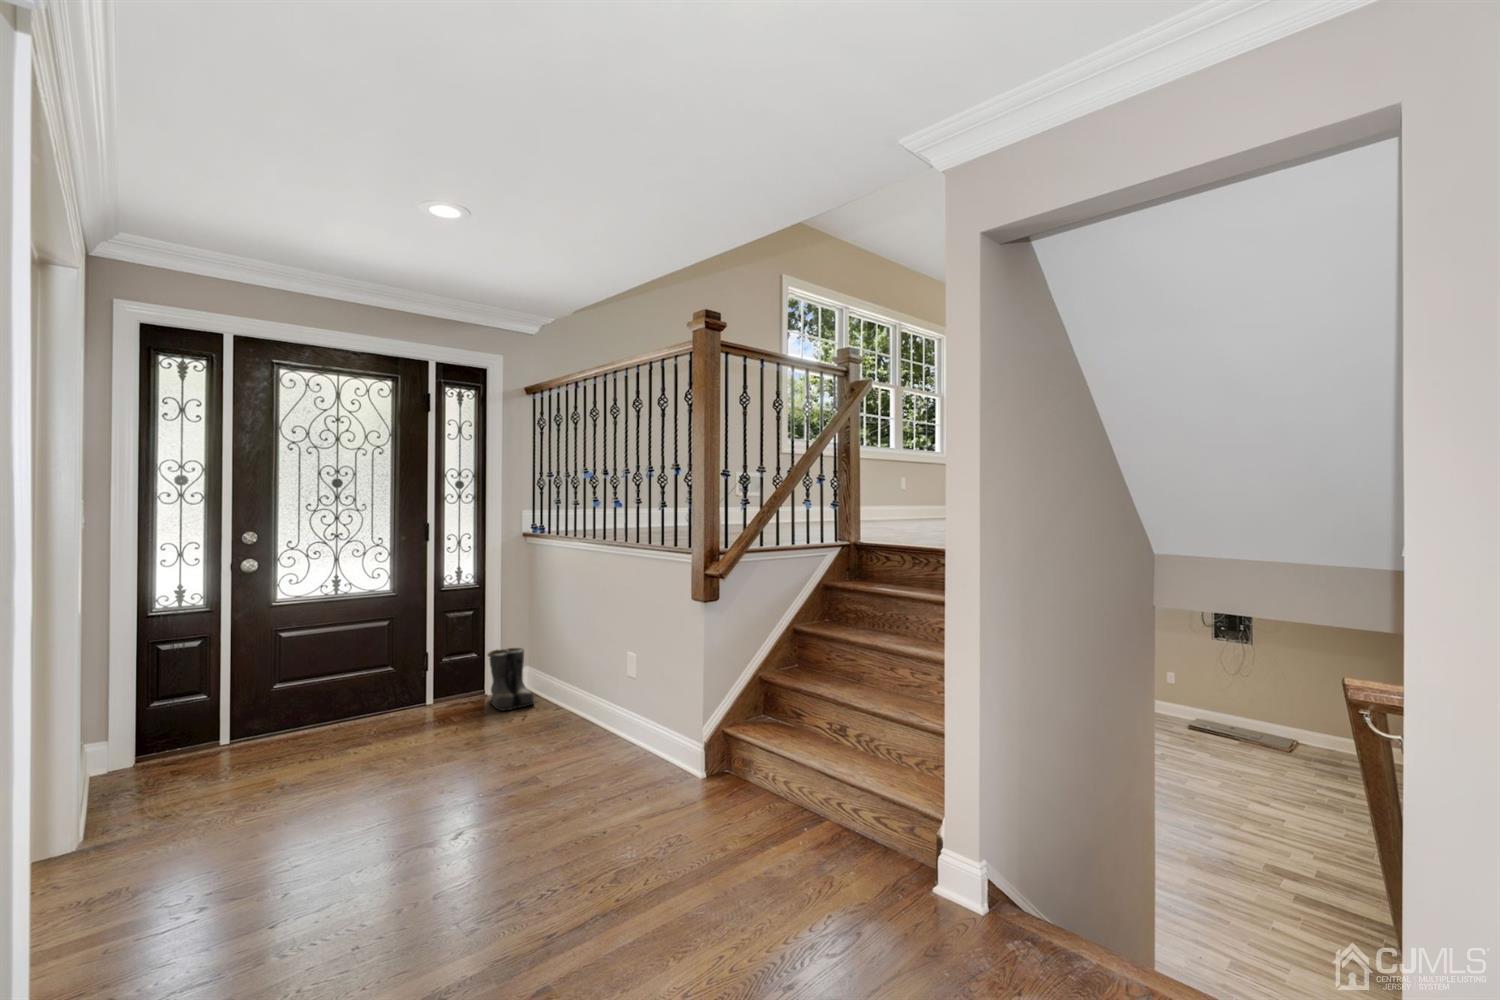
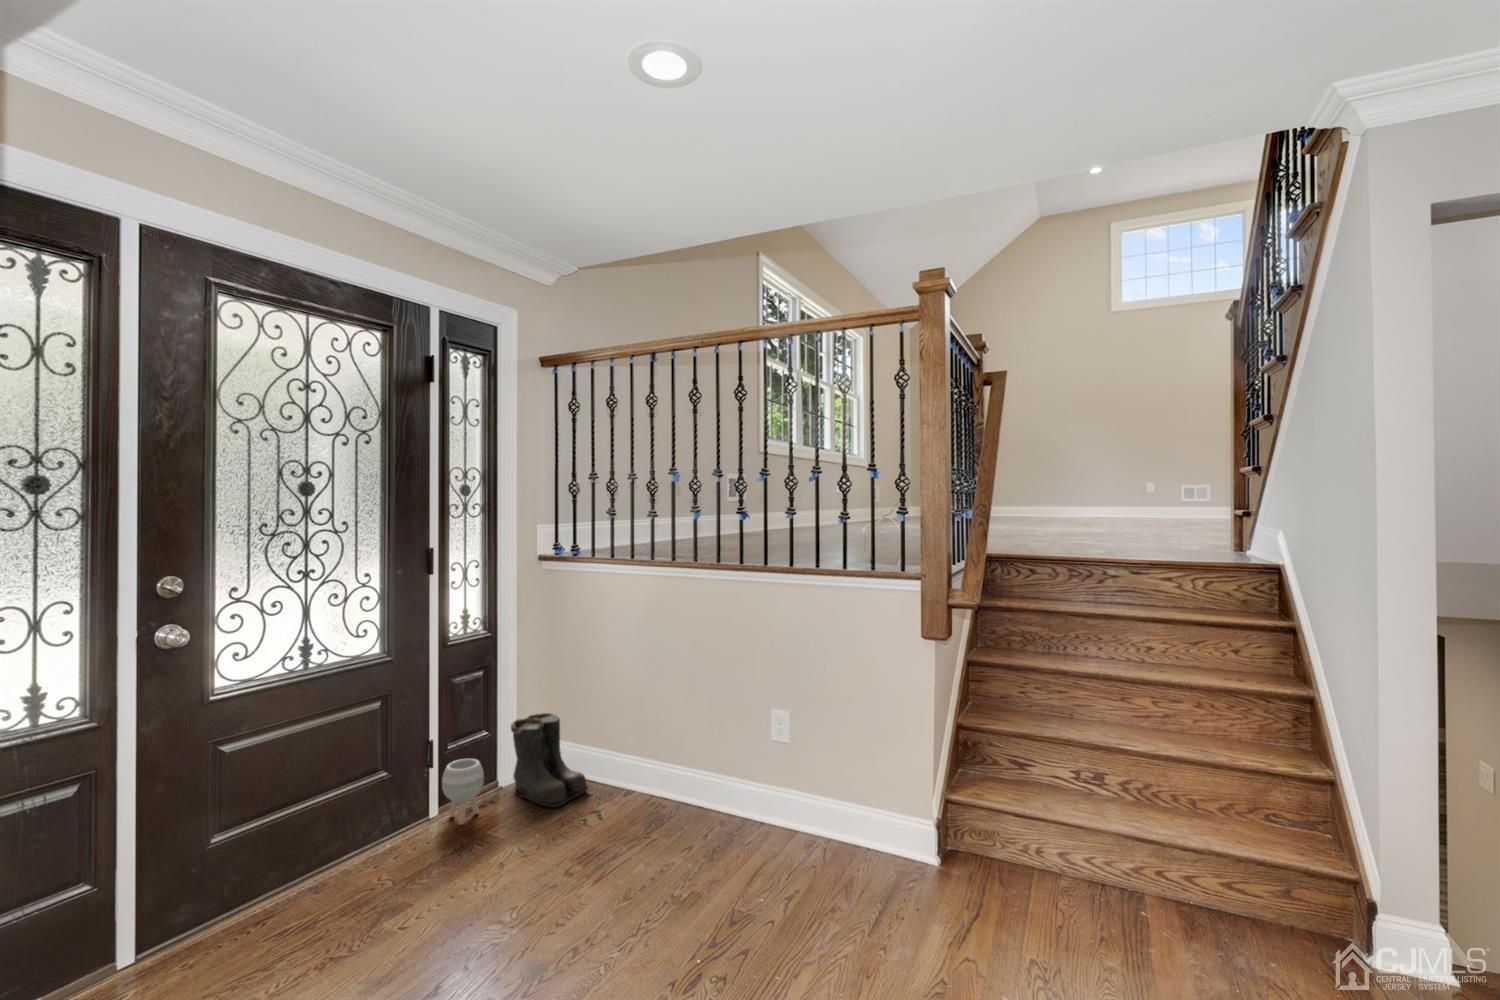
planter: none [431,669,460,712] -> present [442,759,484,824]

